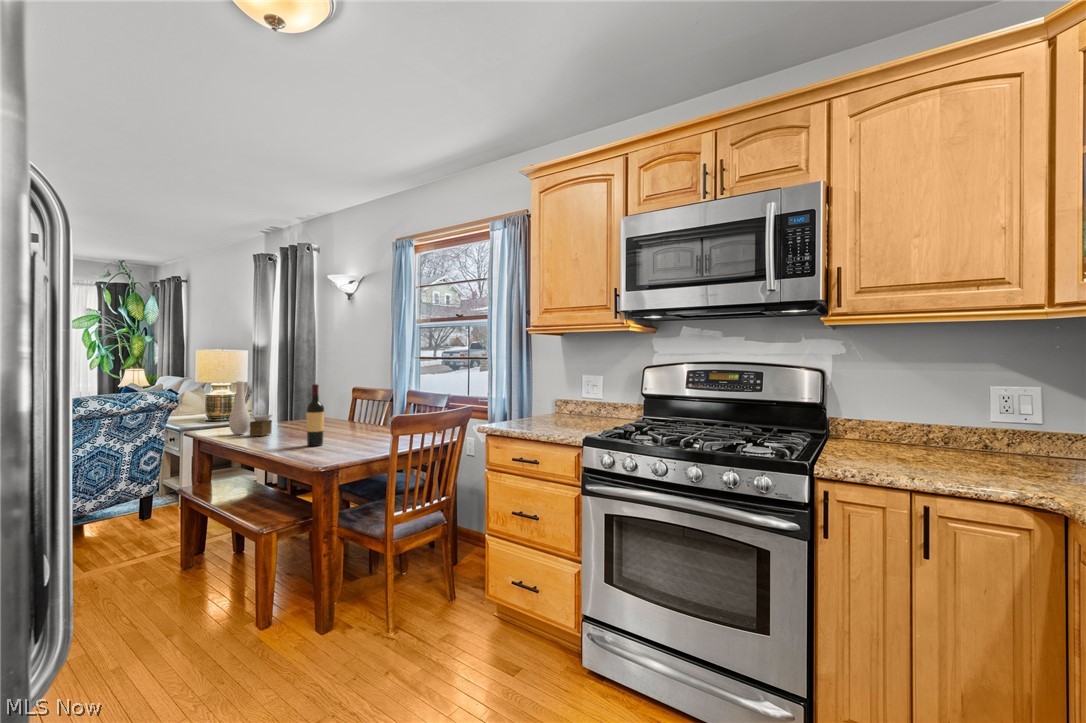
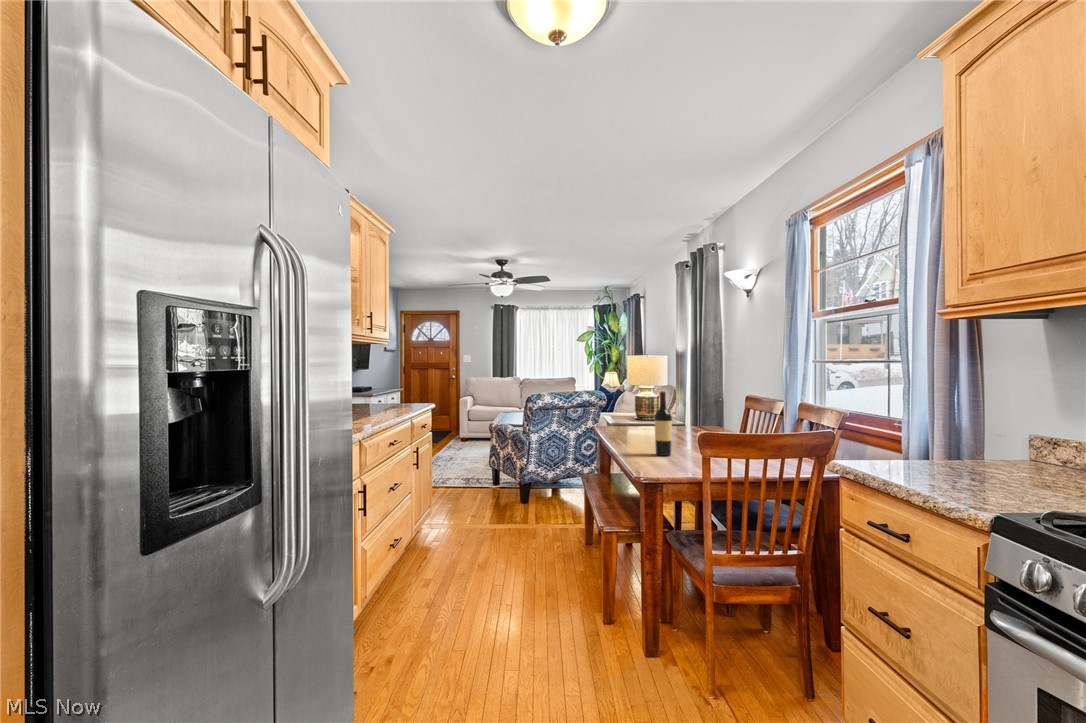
vase: present [229,381,272,436] -> none [615,385,647,438]

